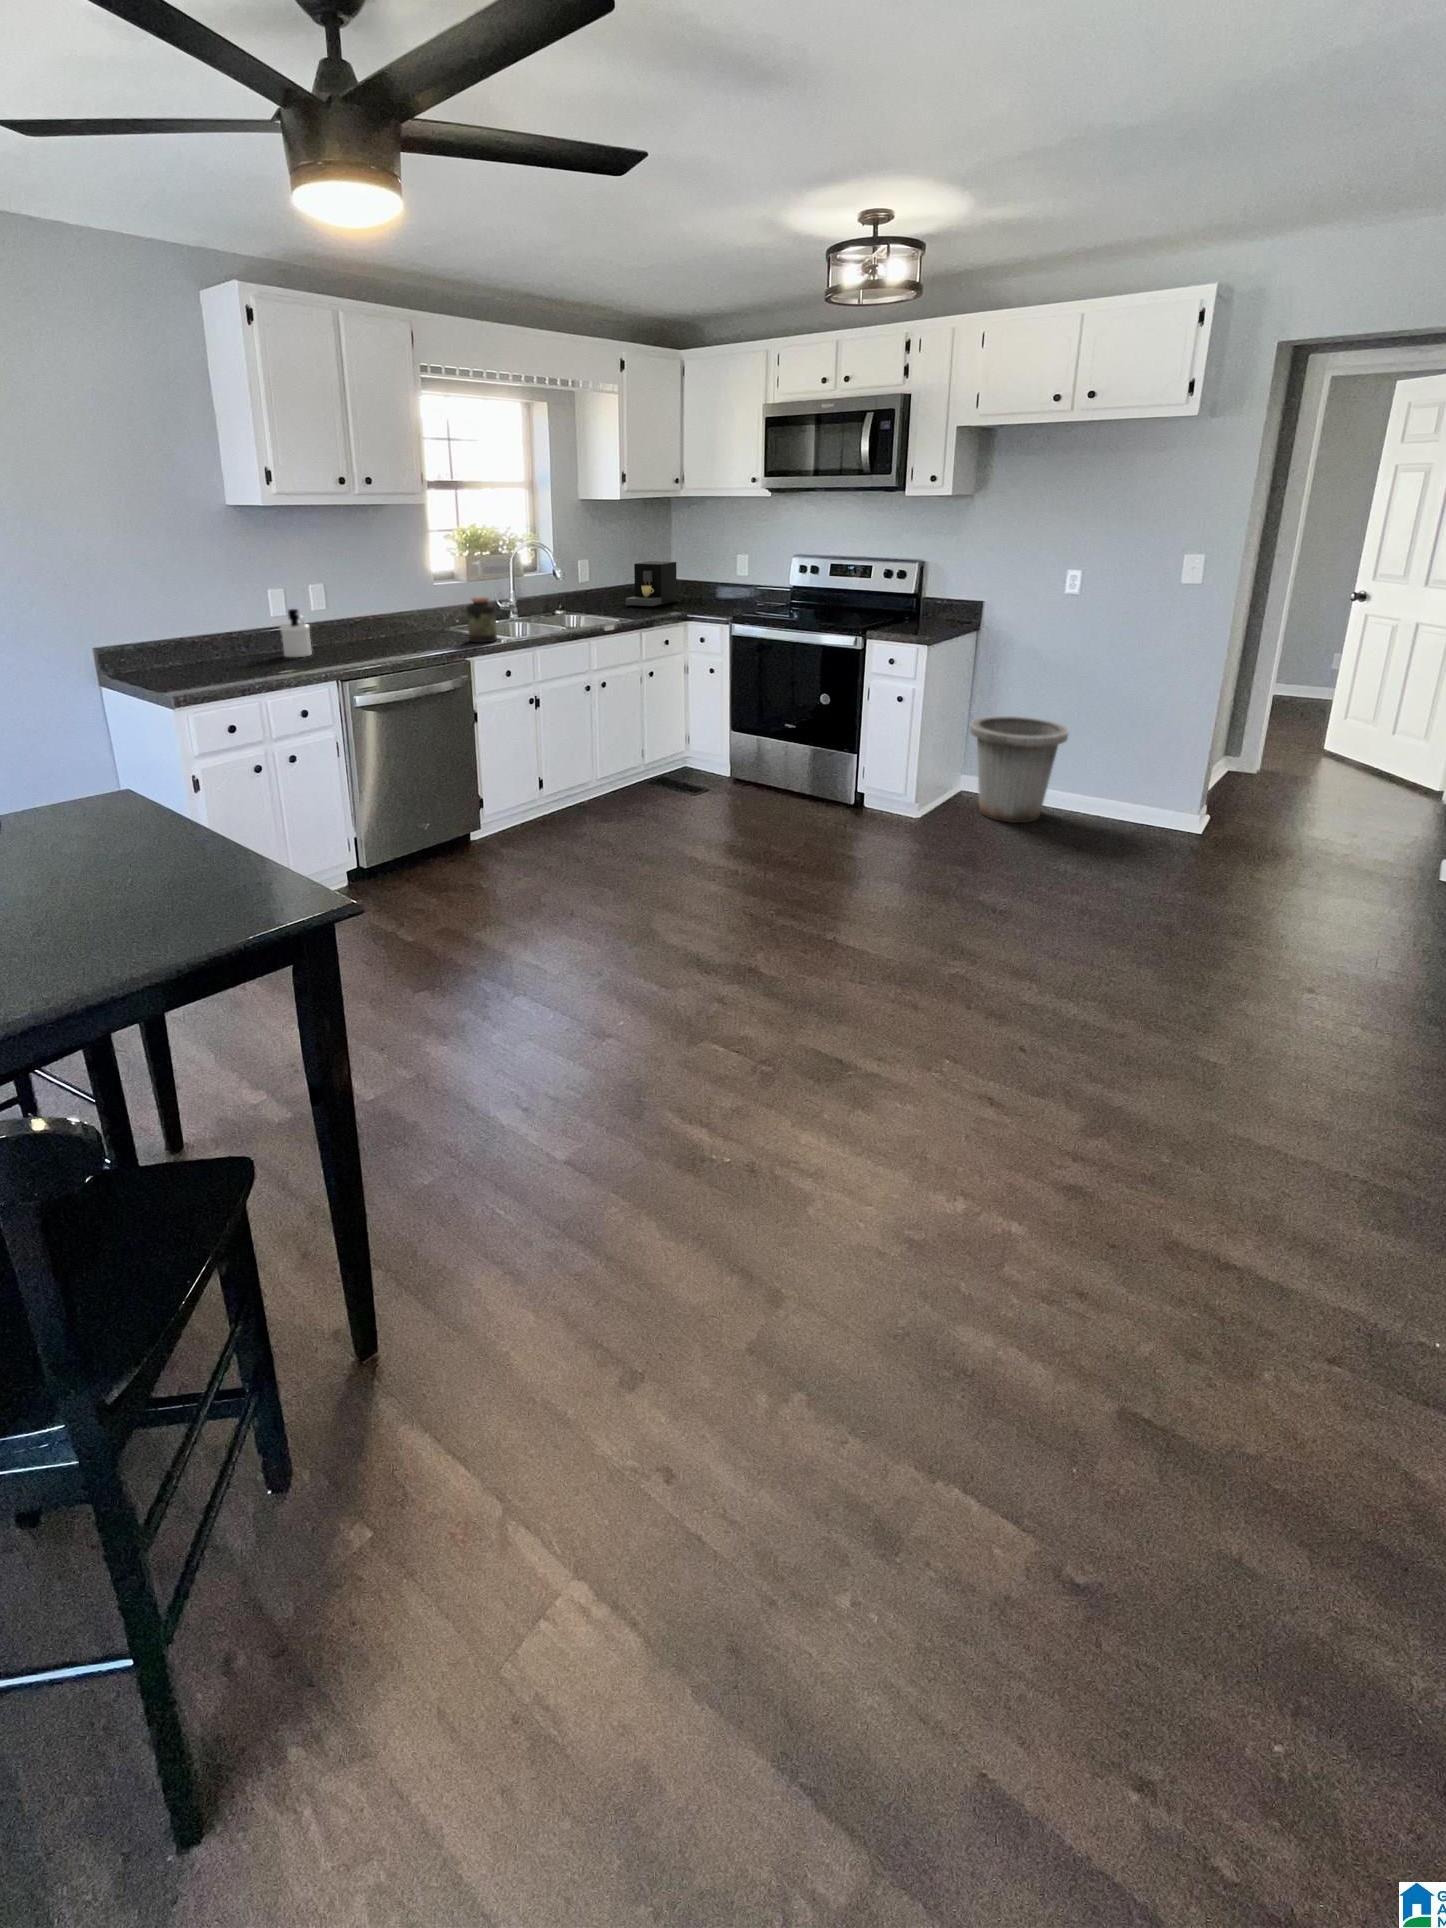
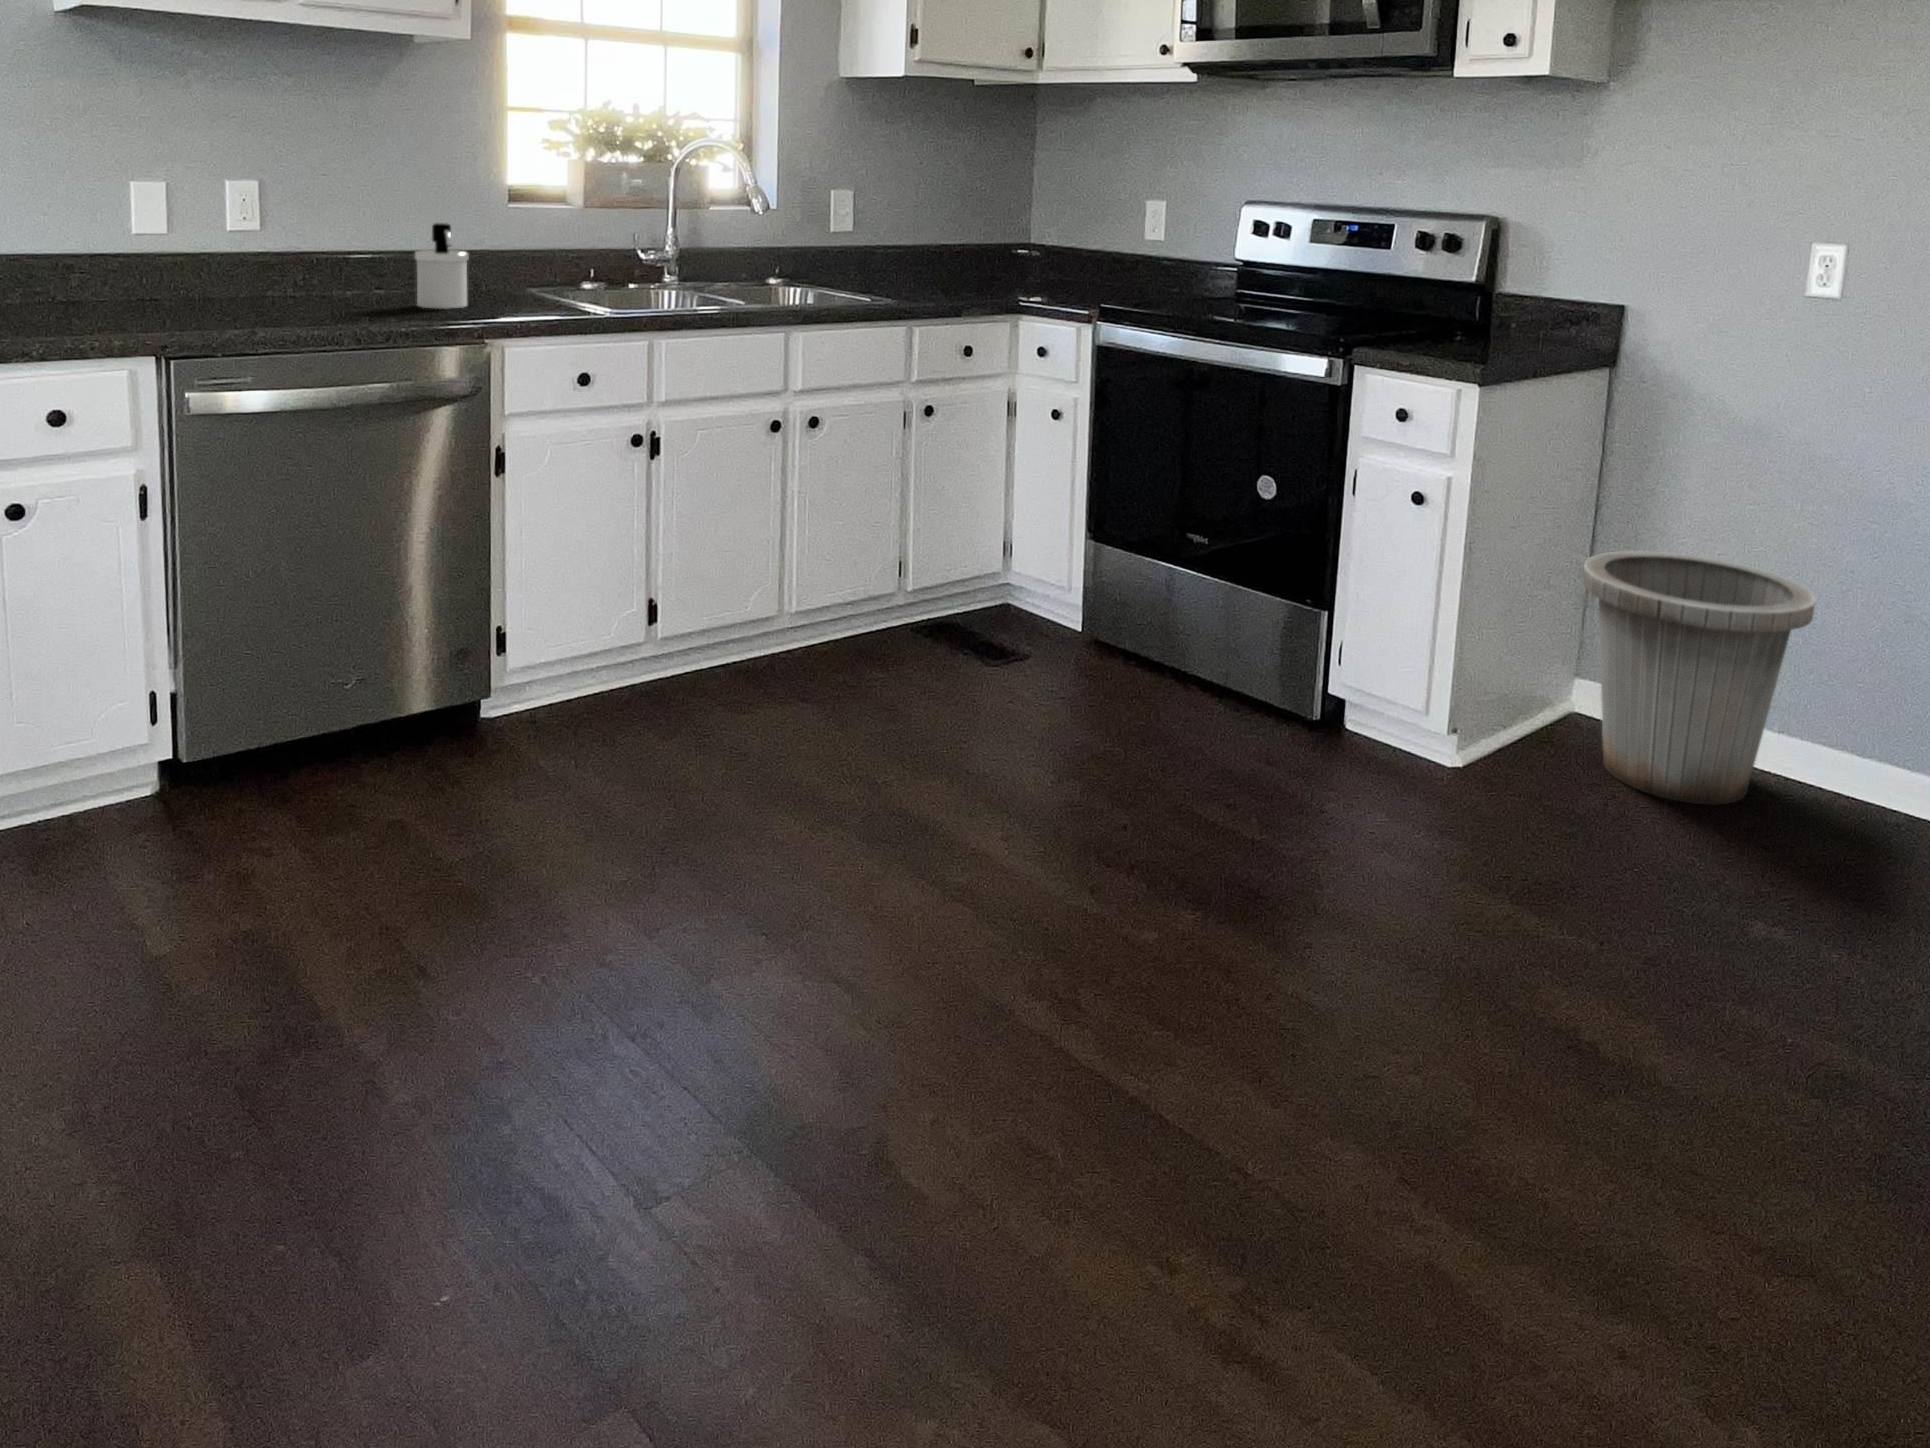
coffee maker: present [625,561,676,606] -> none [916,202,1026,282]
jar: present [467,597,497,643] -> none [533,229,591,317]
soap dispenser: present [280,609,312,657] -> present [415,223,469,309]

